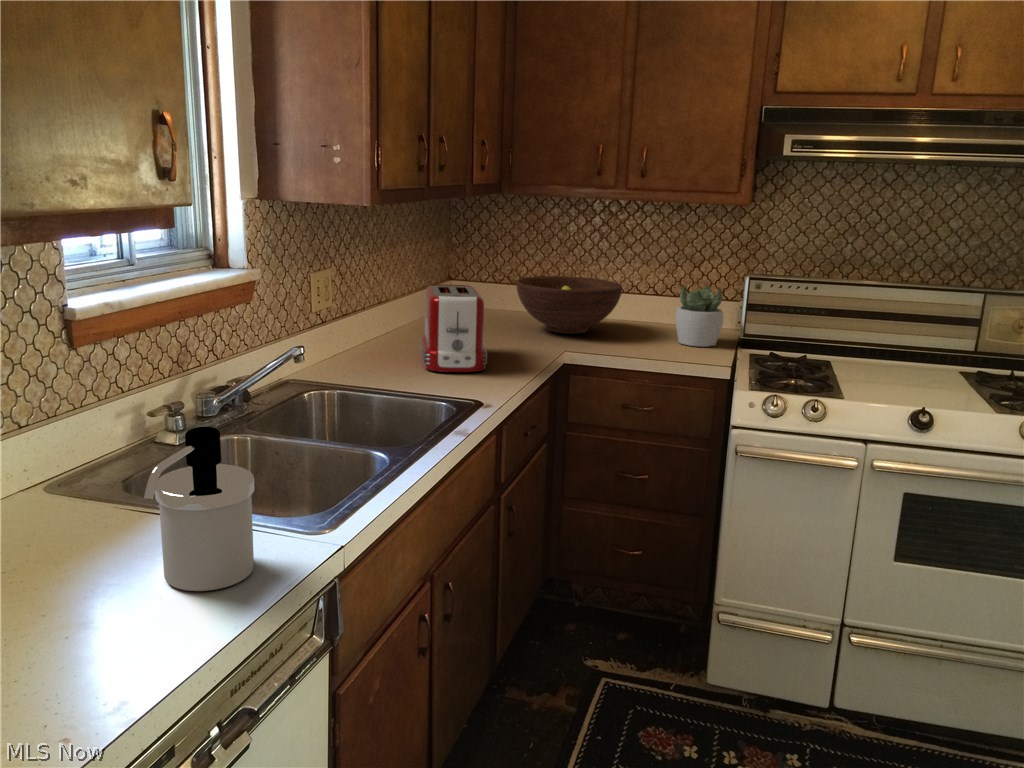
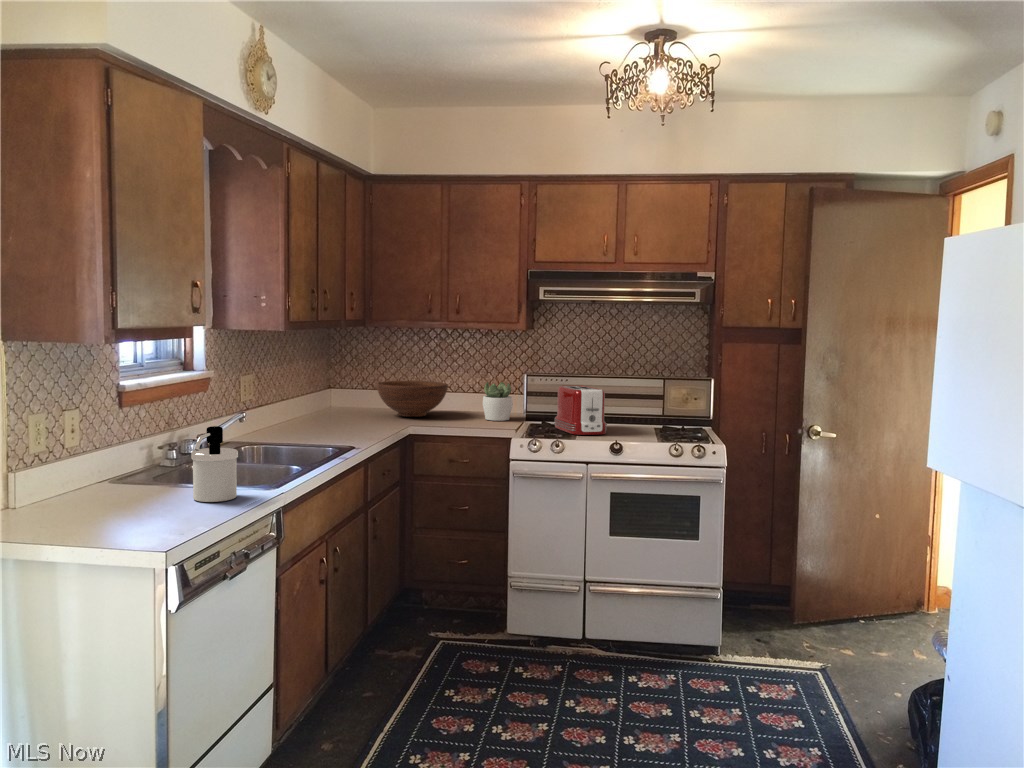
toaster: present [420,285,487,372] -> present [554,385,607,435]

